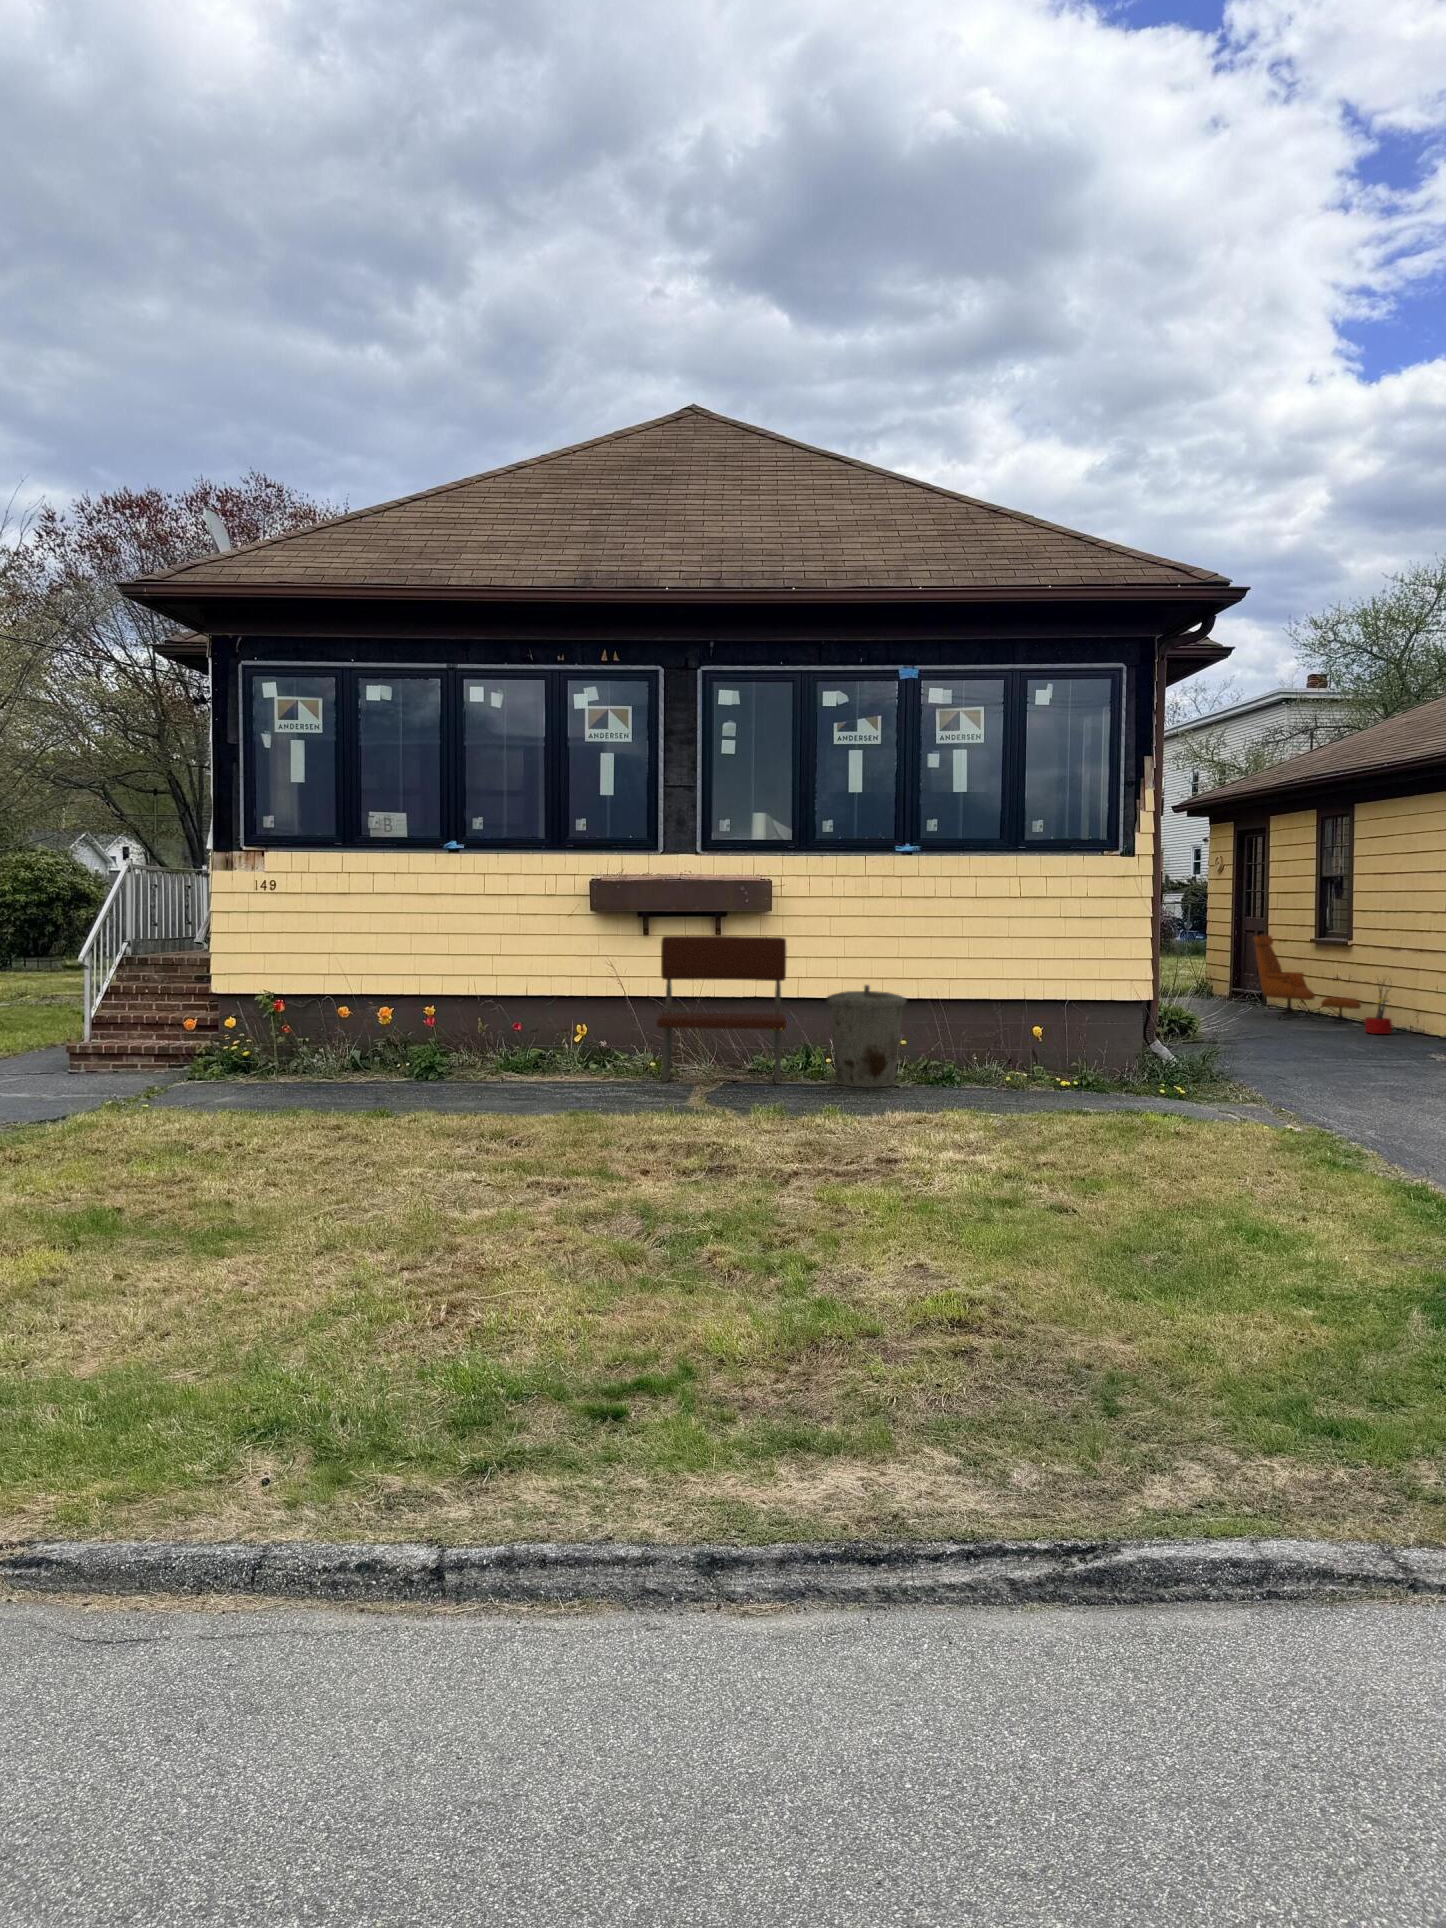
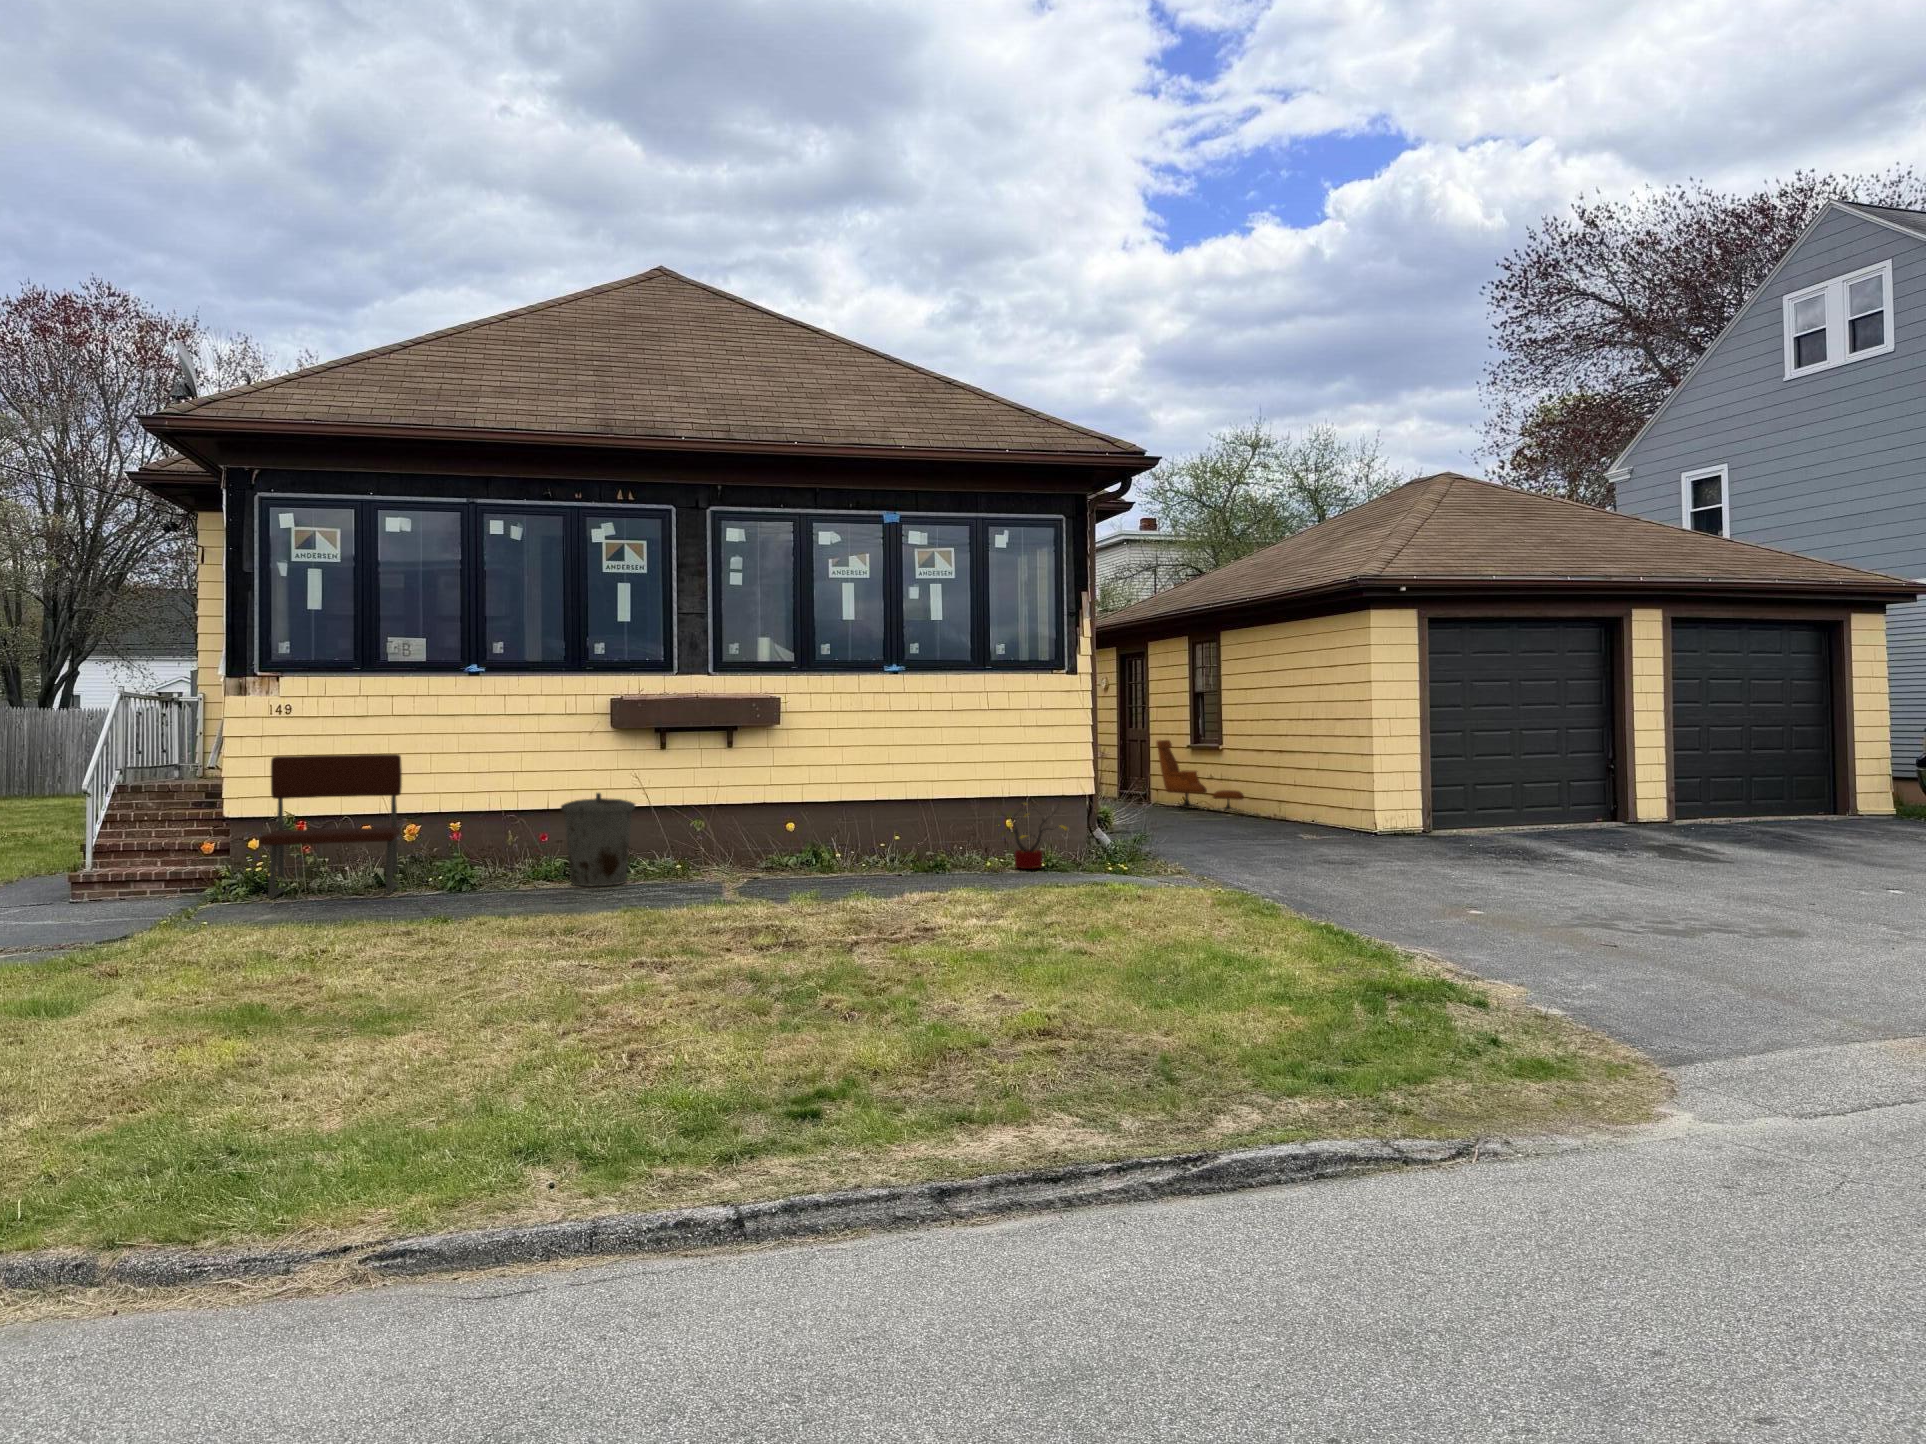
bench: present [657,936,786,1084] -> present [259,754,402,899]
decorative plant: present [1365,982,1392,1034] -> present [1006,811,1067,869]
trash can: present [826,985,907,1087] -> present [561,793,635,886]

